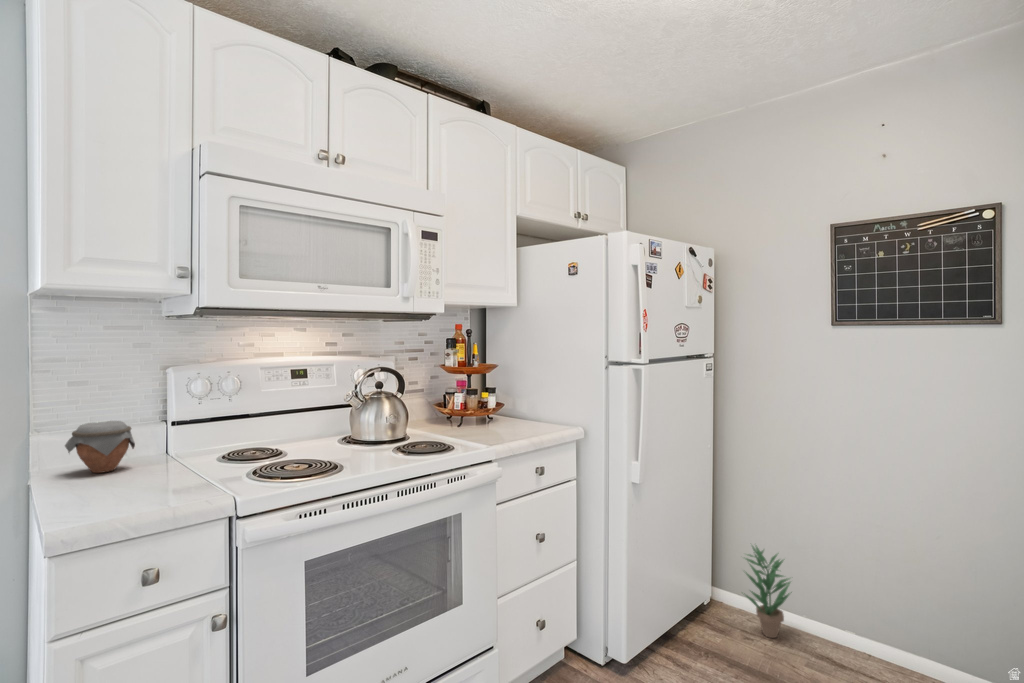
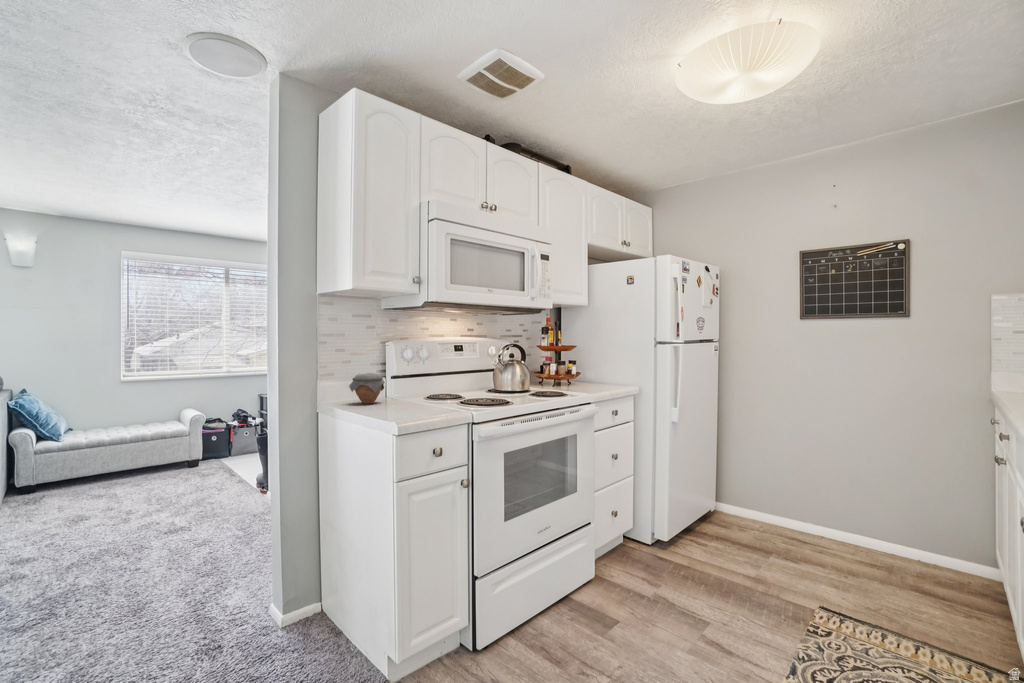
potted plant: present [745,546,790,638] -> none [739,467,775,530]

